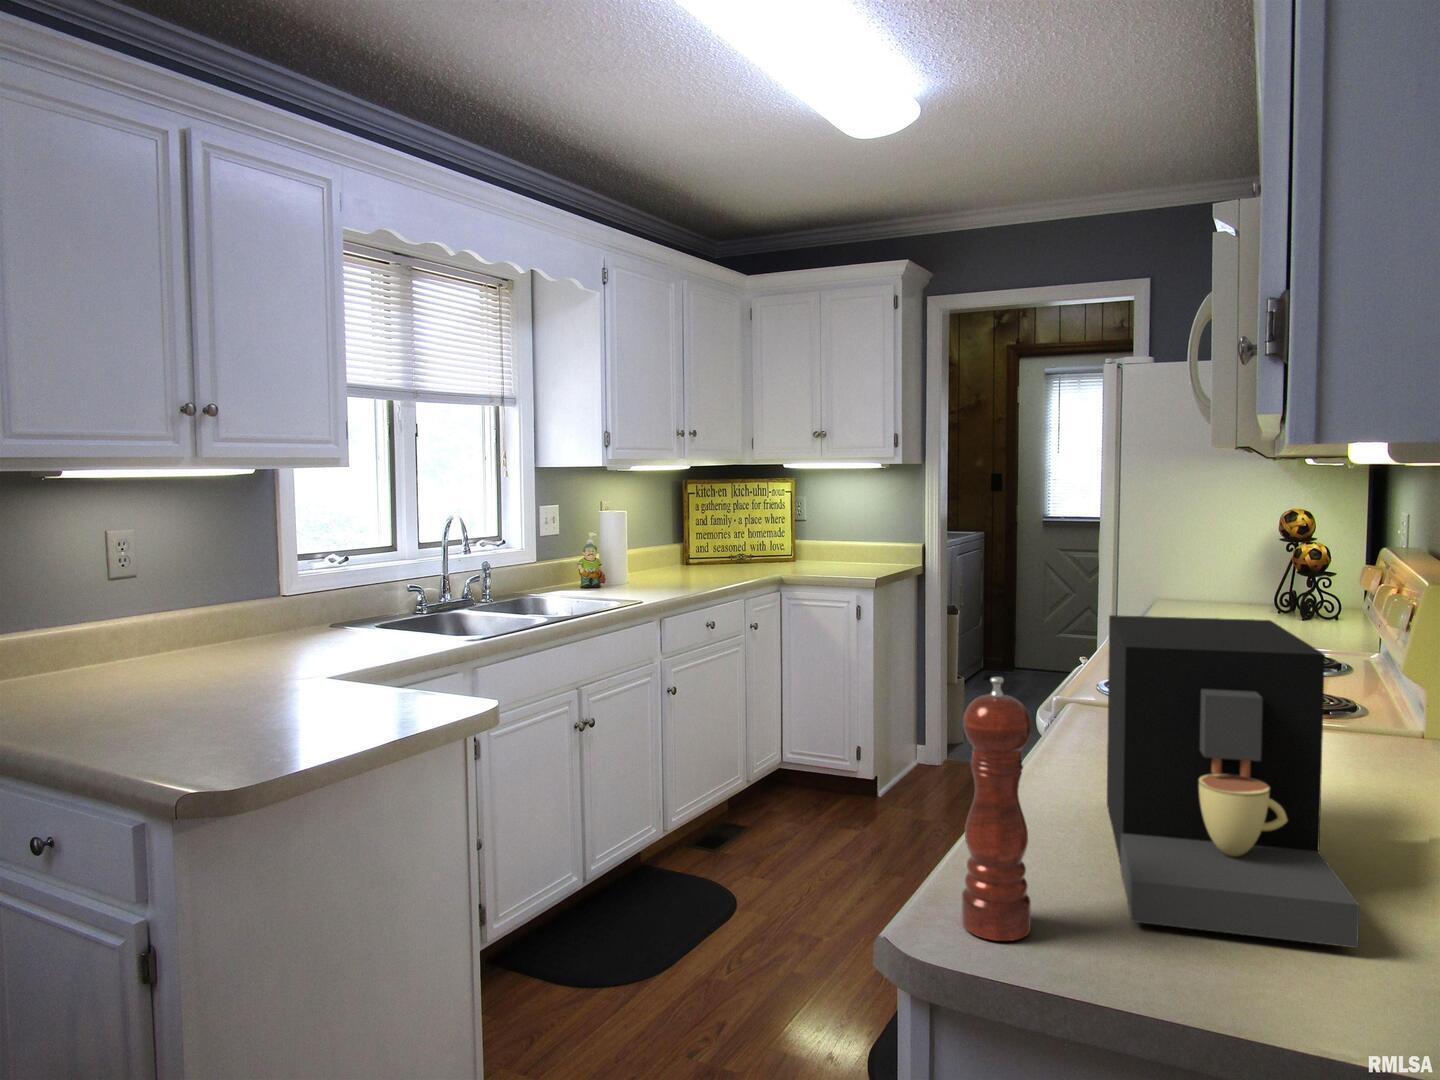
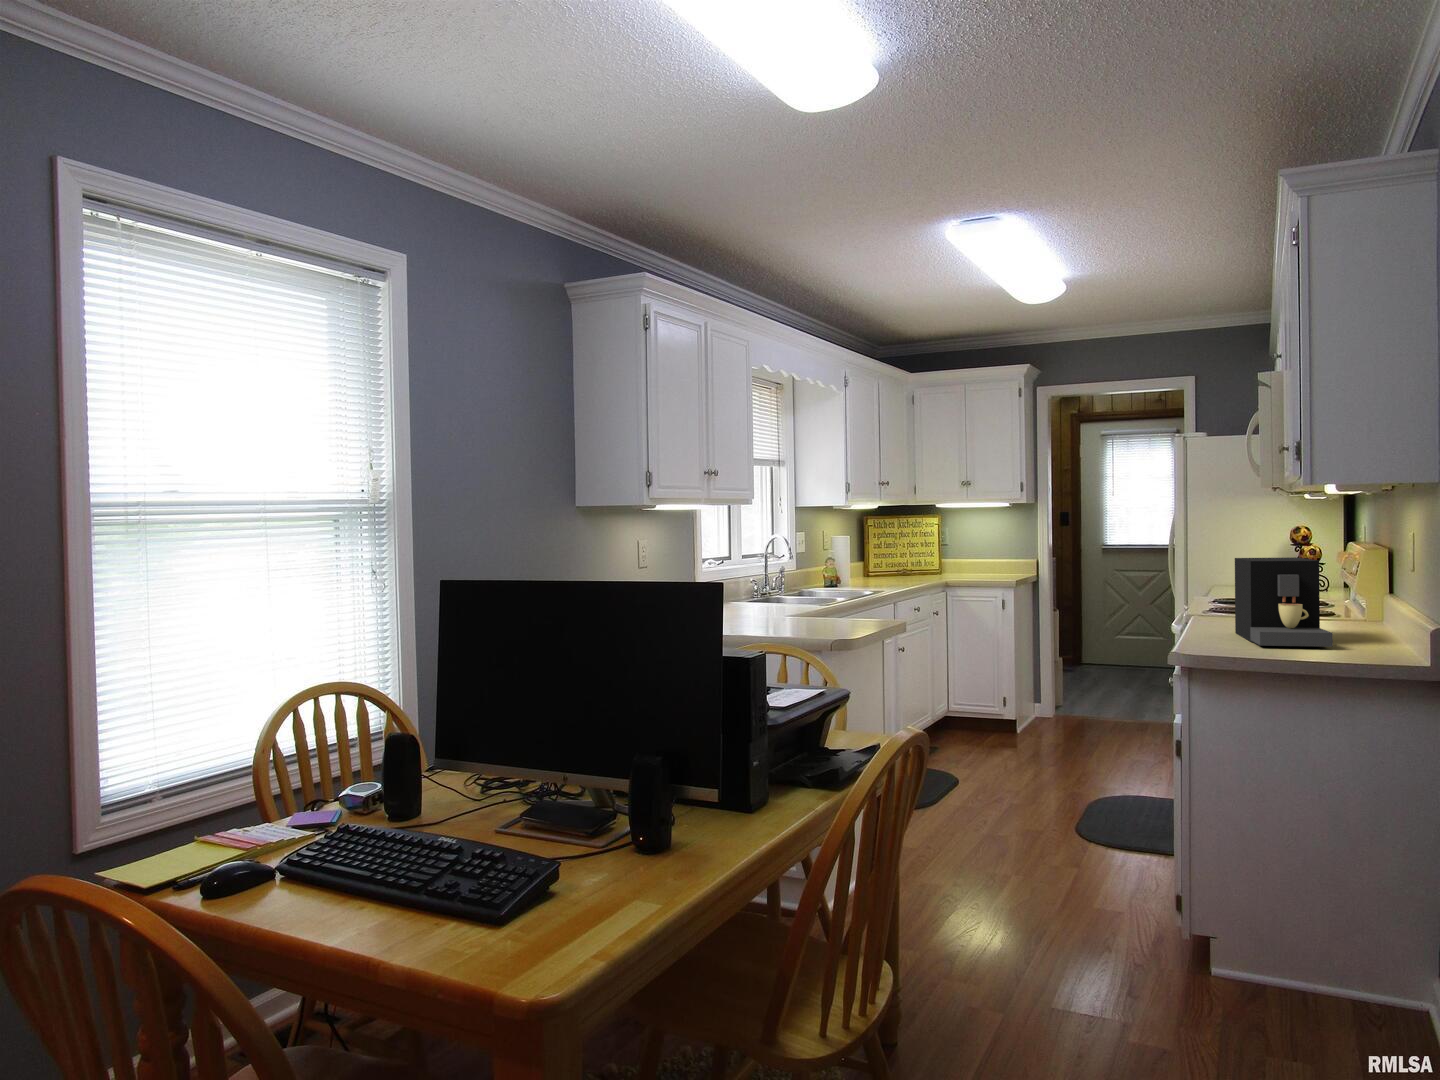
pepper mill: present [962,677,1031,941] -> none [1203,566,1228,649]

